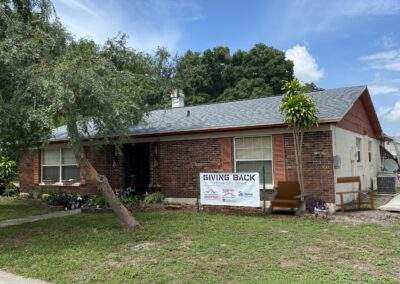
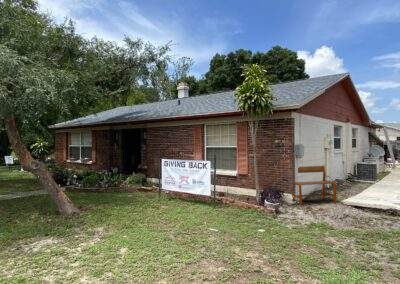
lounge chair: present [266,181,309,216] -> none [222,168,267,207]

